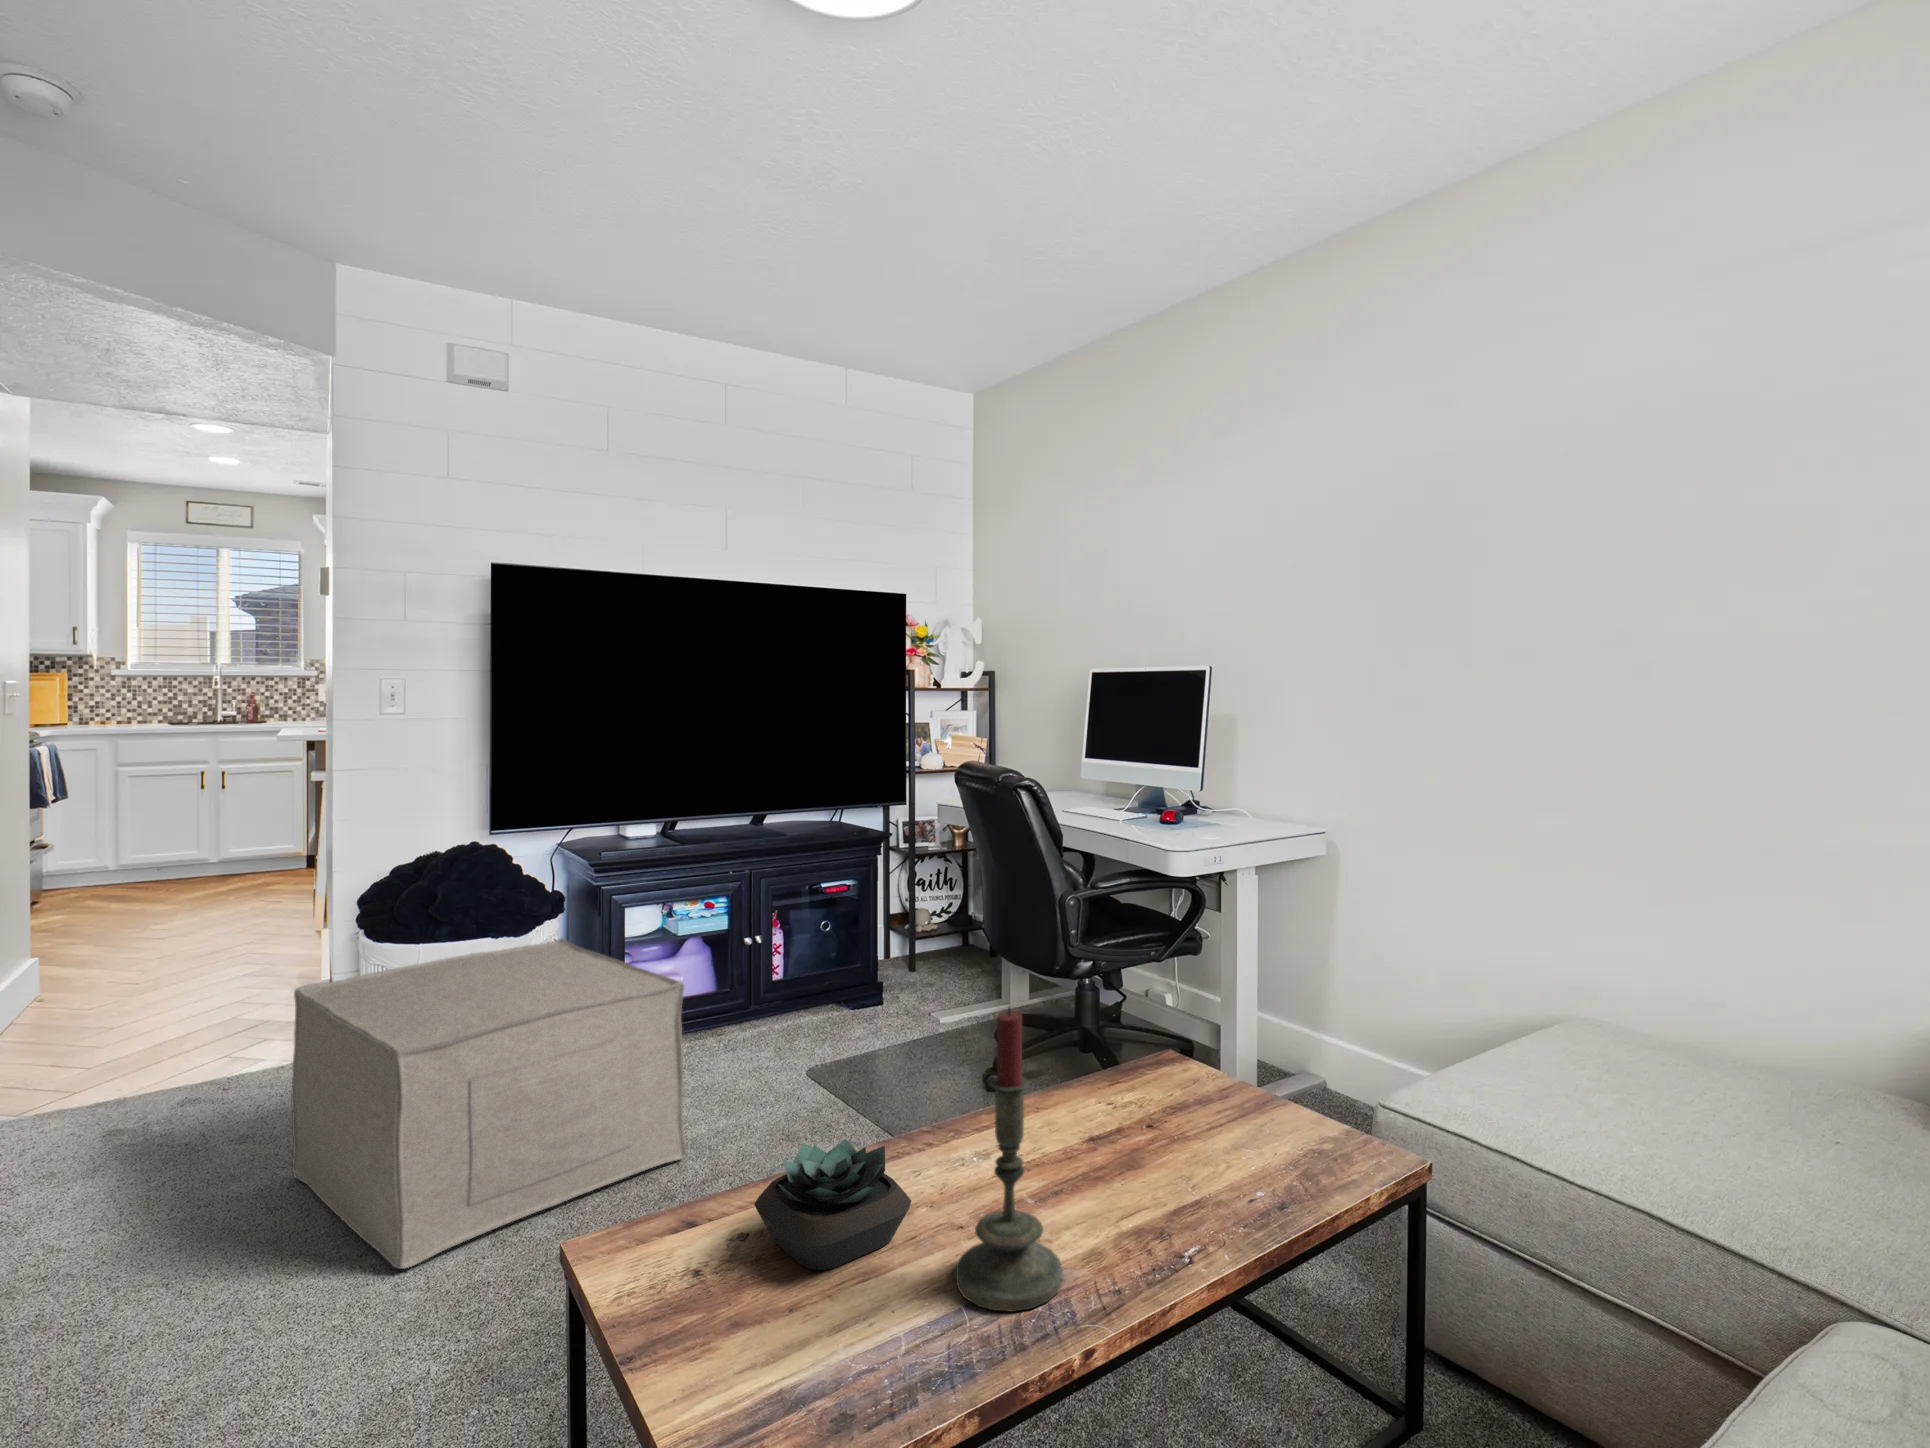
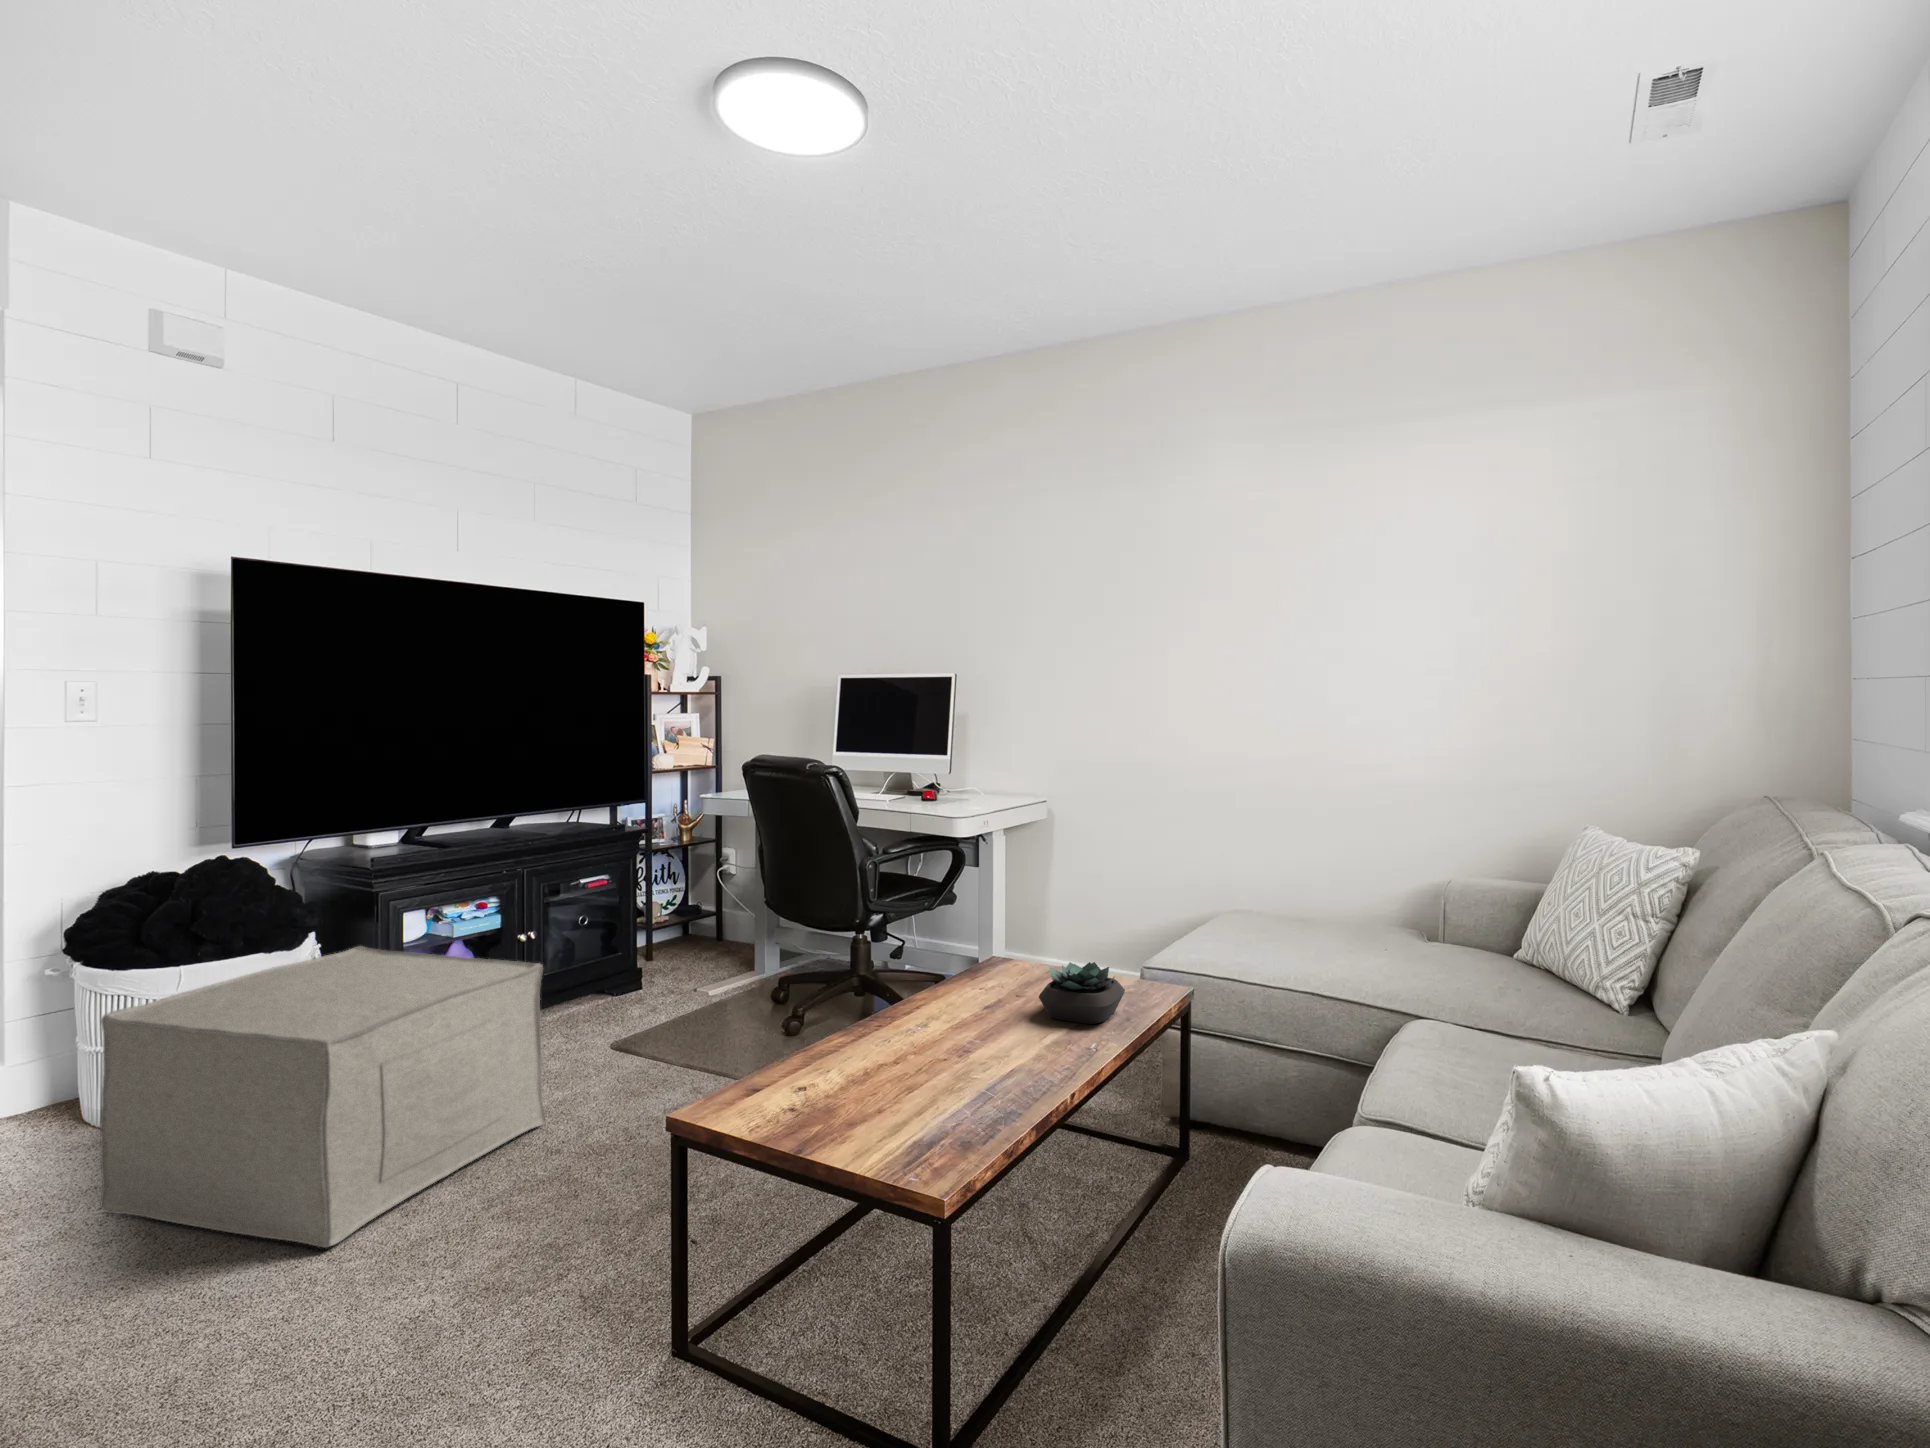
candle: present [956,1008,1062,1312] -> none [966,900,1035,1089]
succulent plant: present [754,1139,911,1270] -> present [1039,962,1125,1024]

